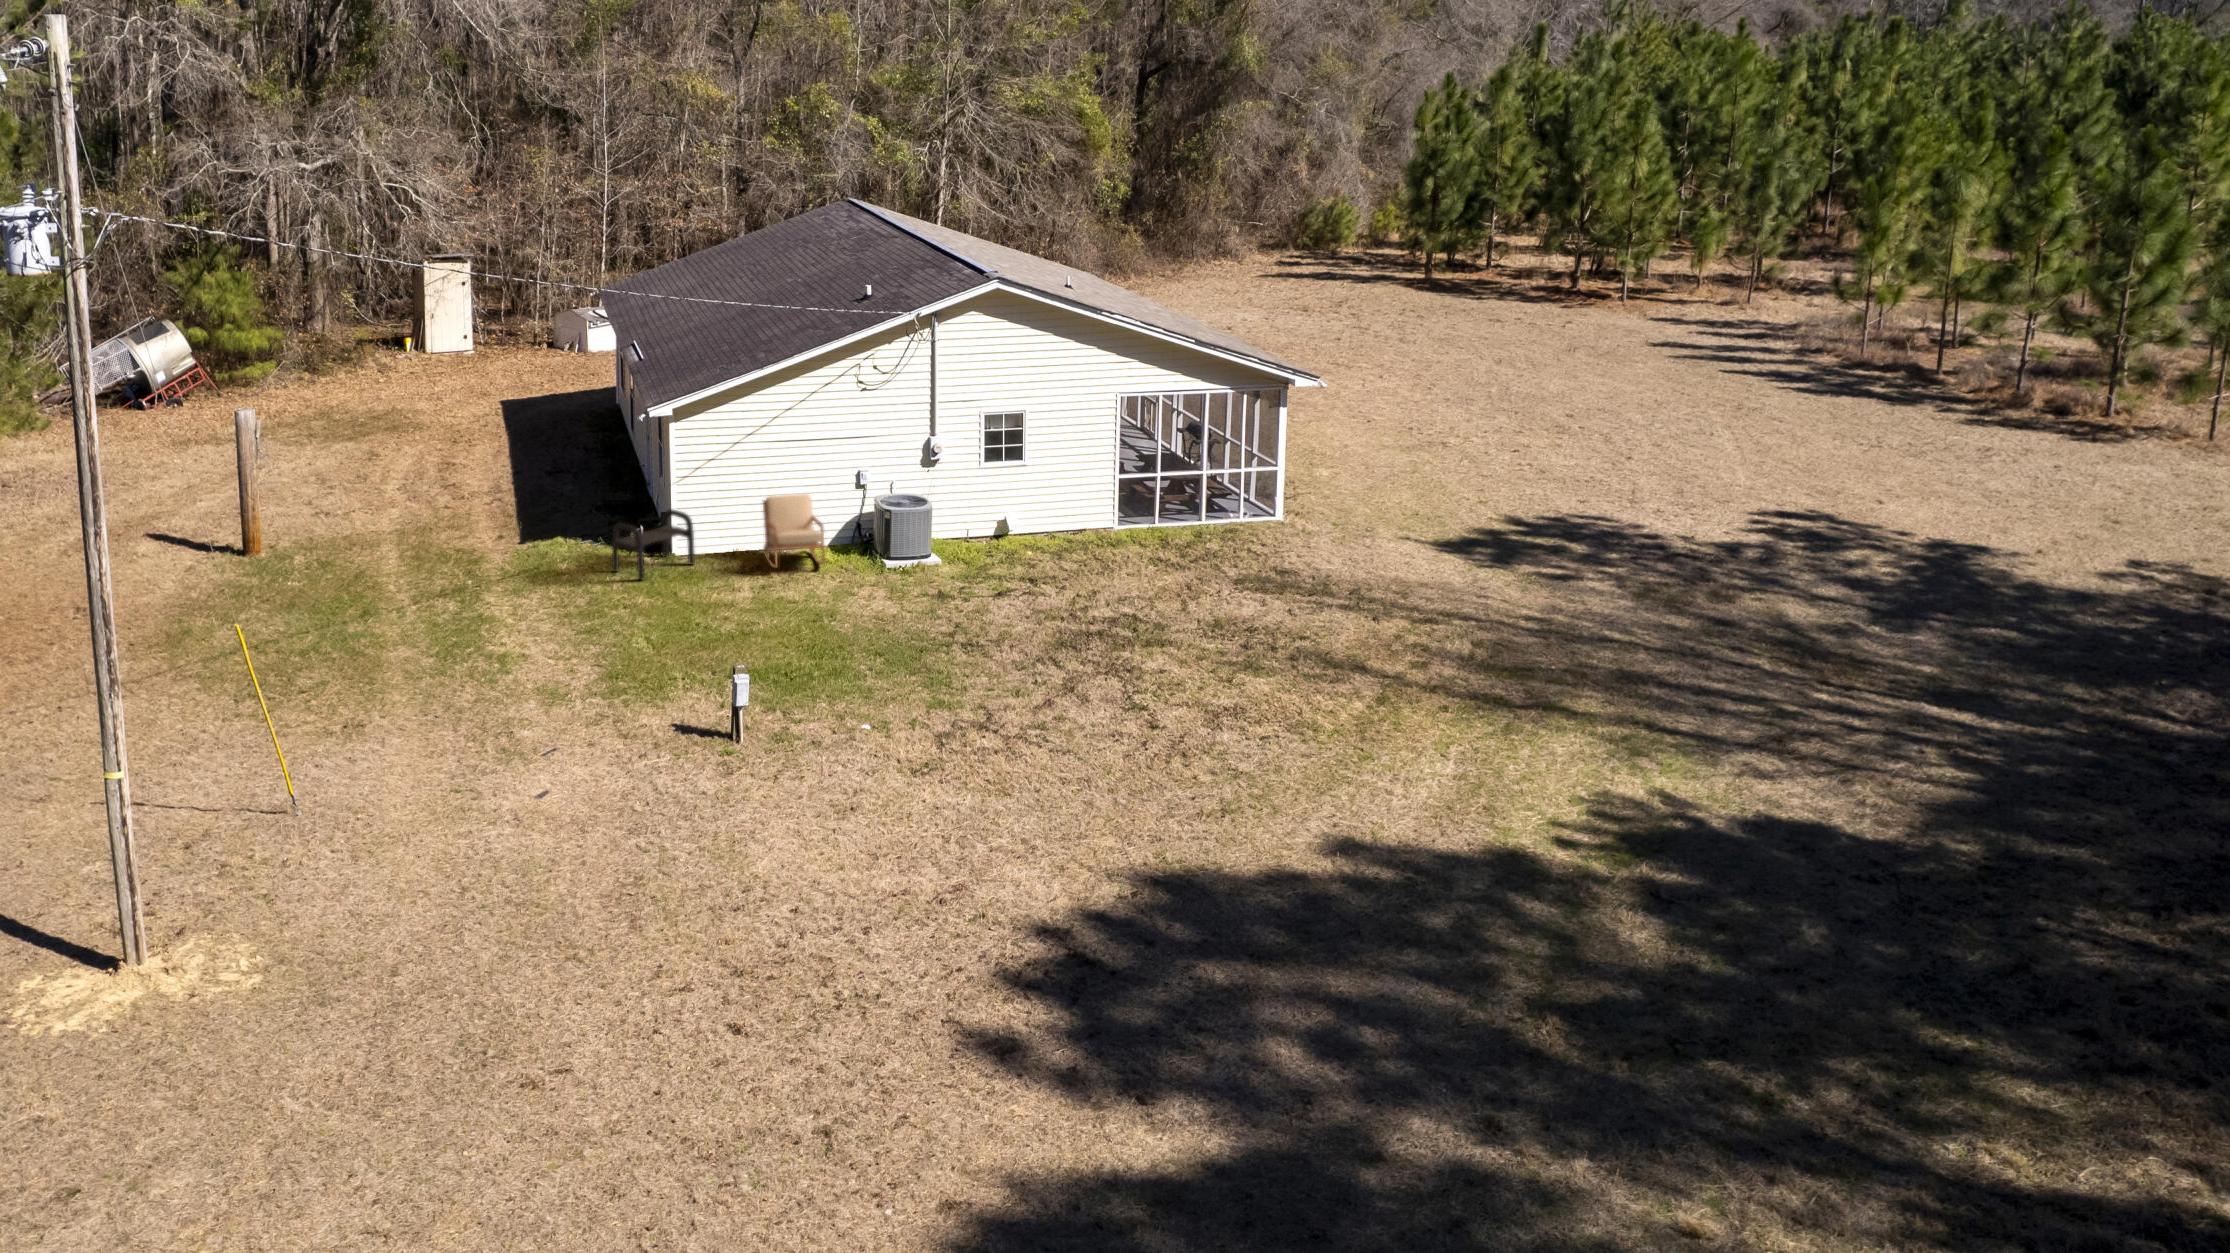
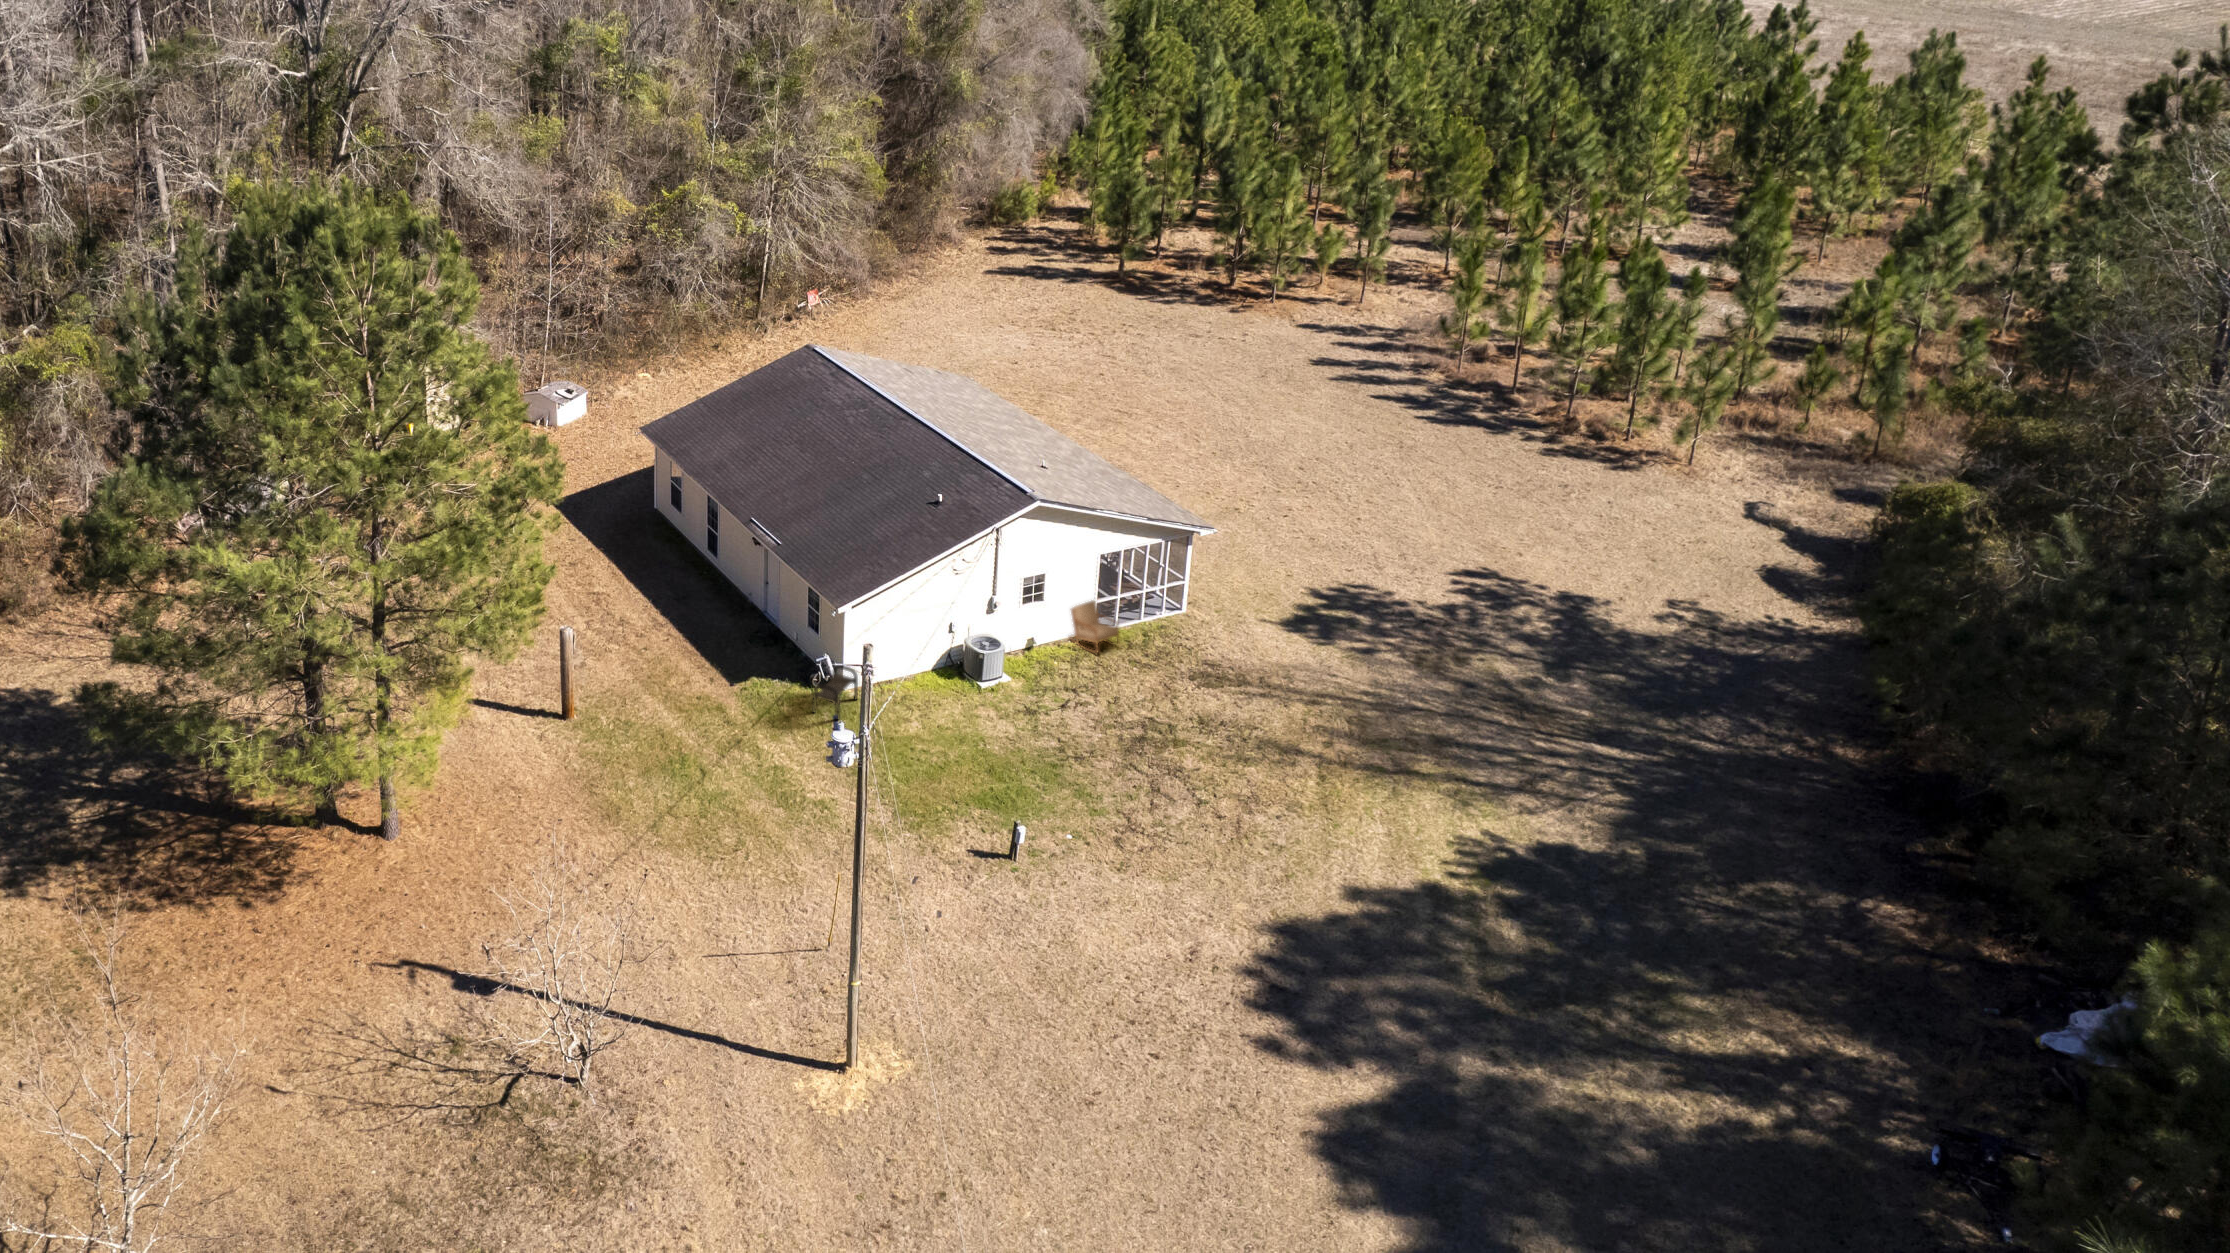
chair: present [763,494,825,568] -> present [1070,601,1119,652]

